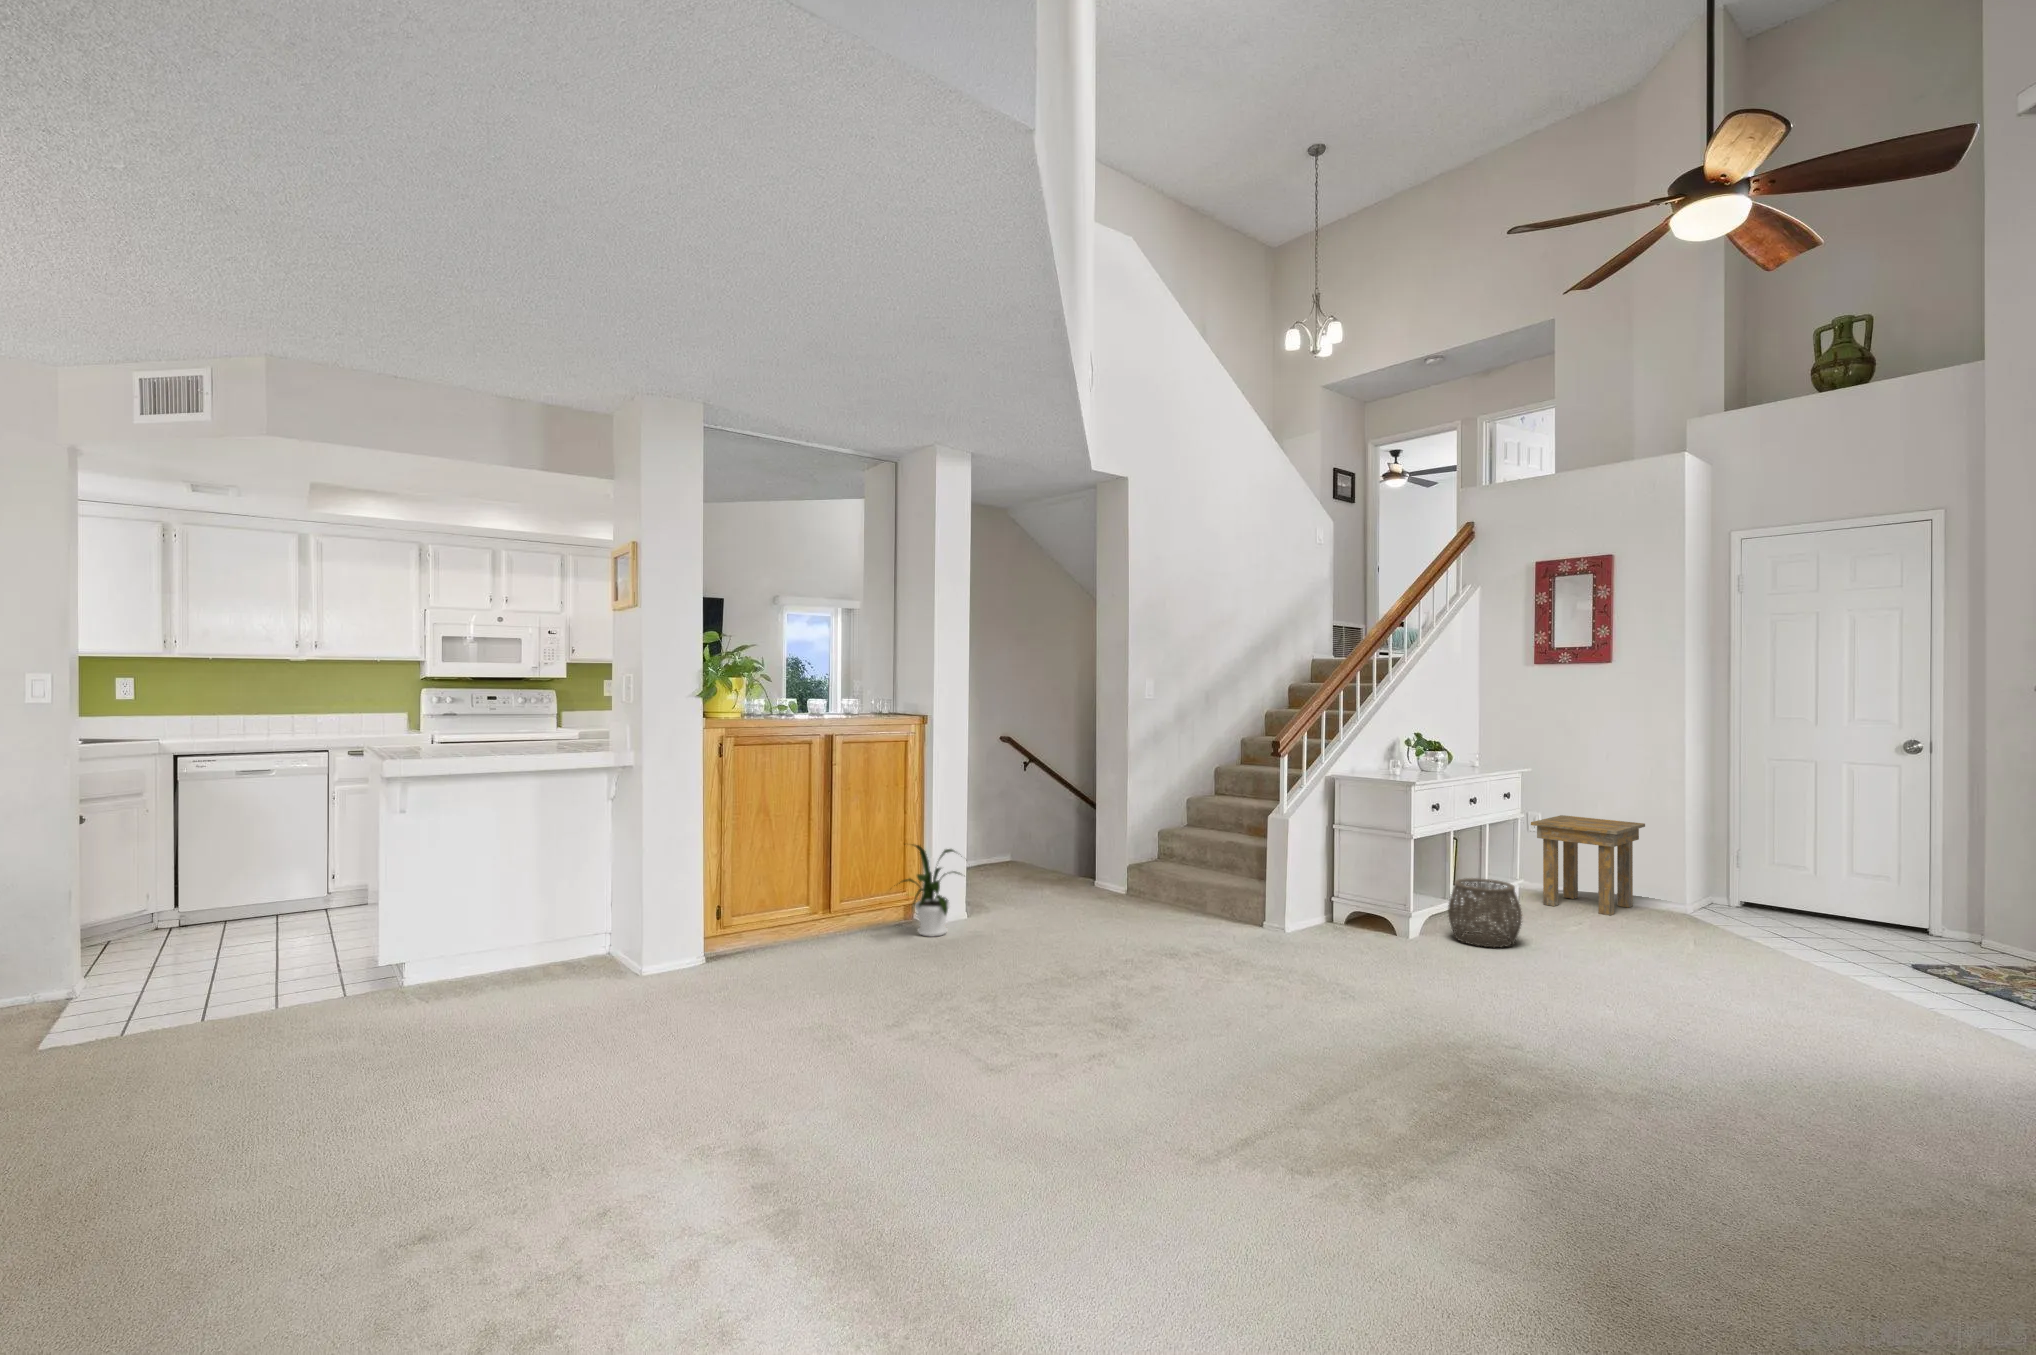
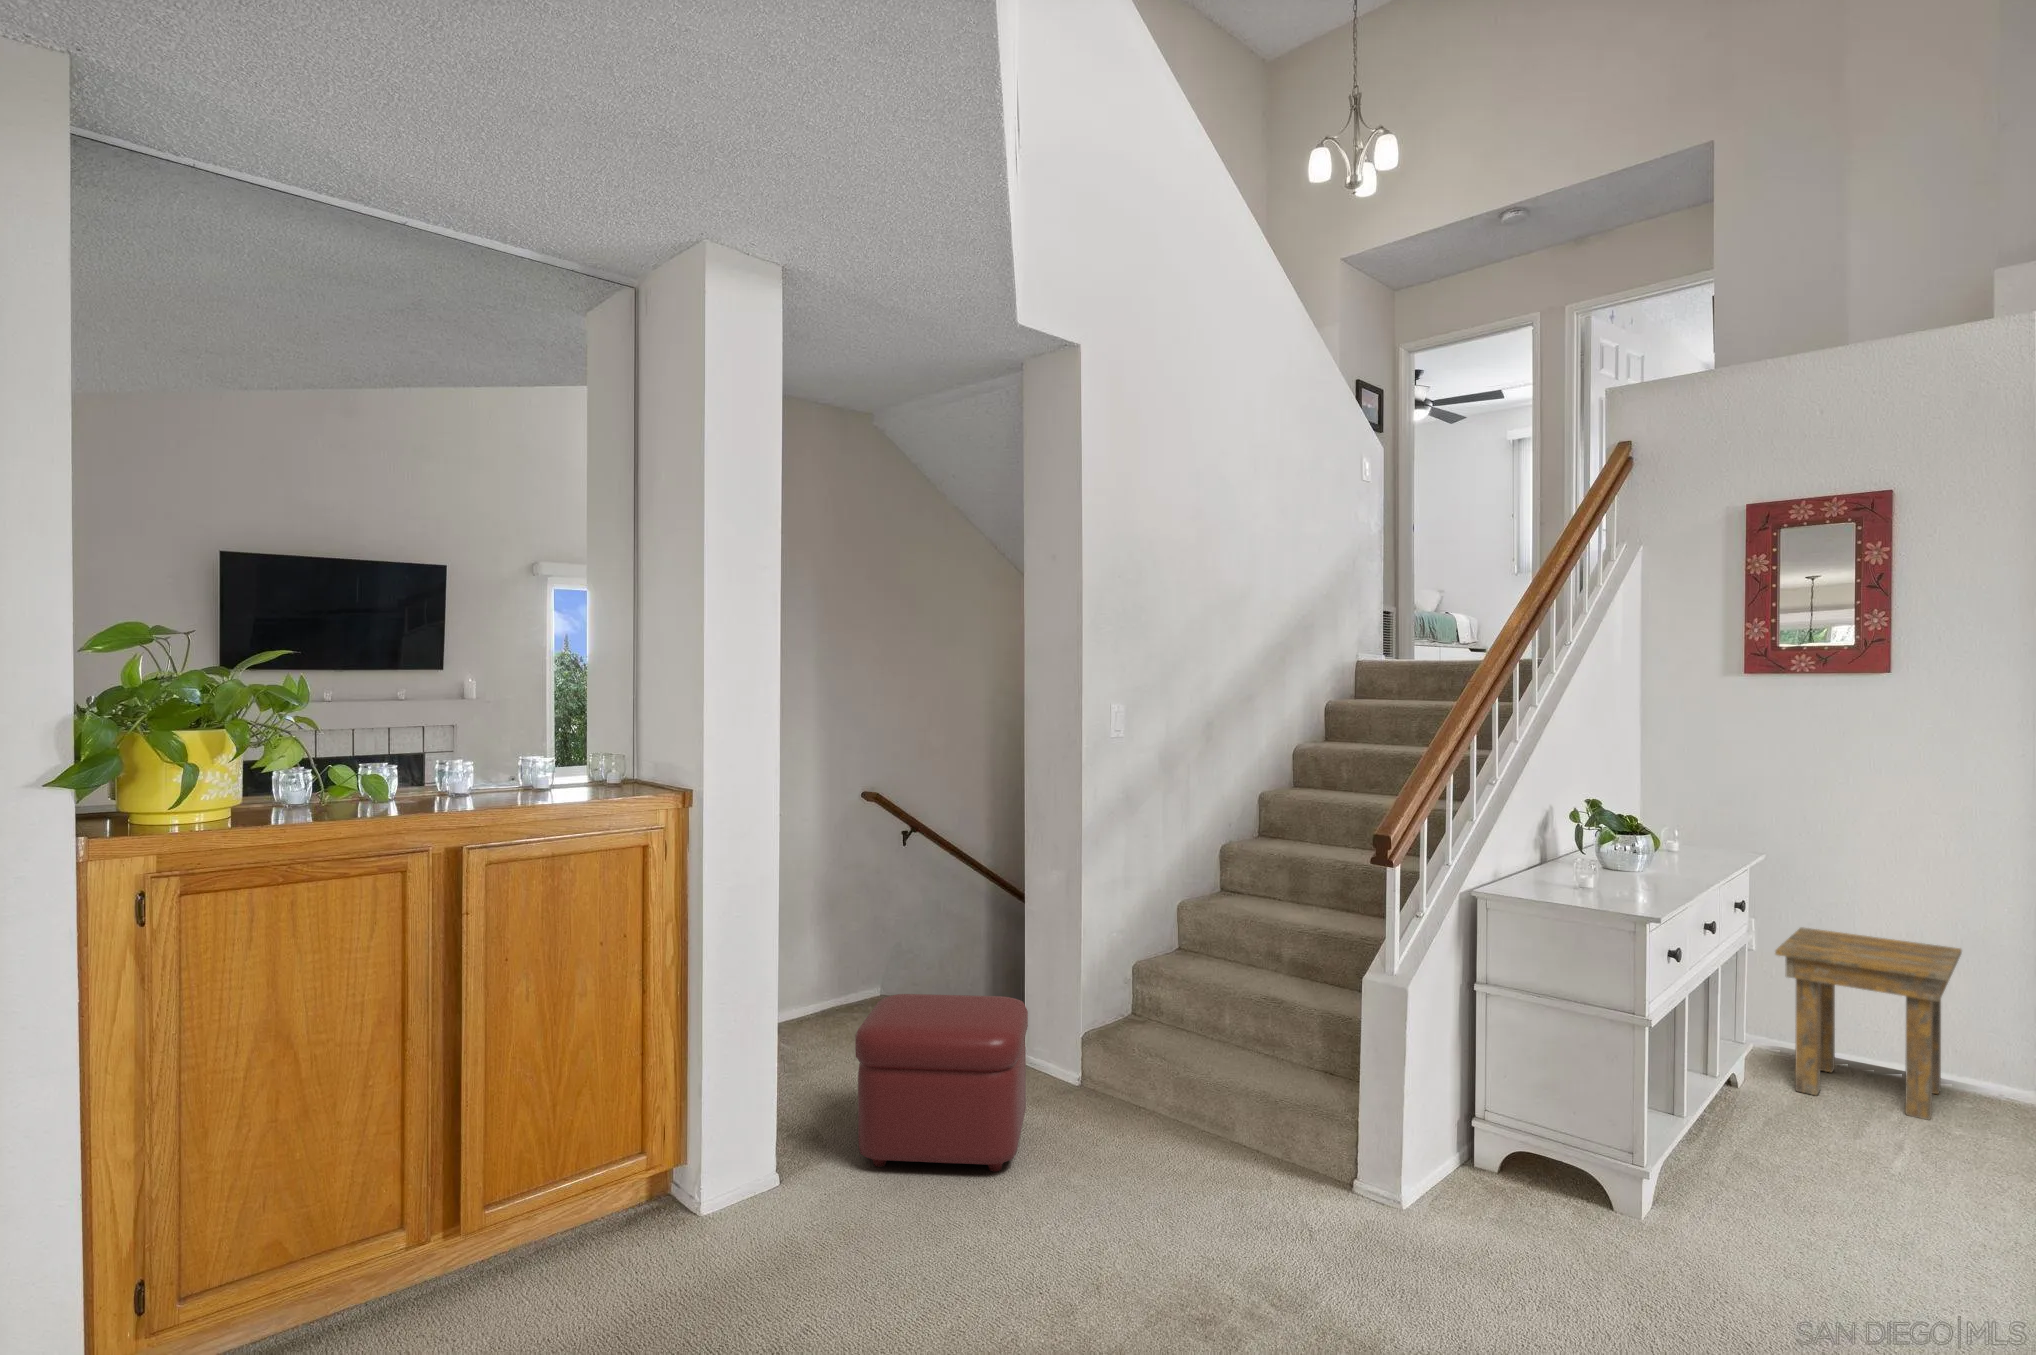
ottoman: none [1005,833,1096,917] -> present [855,994,1028,1172]
house plant: present [899,845,960,937] -> none [599,1070,771,1266]
woven basket: present [1448,878,1522,947] -> none [1708,1092,1868,1248]

